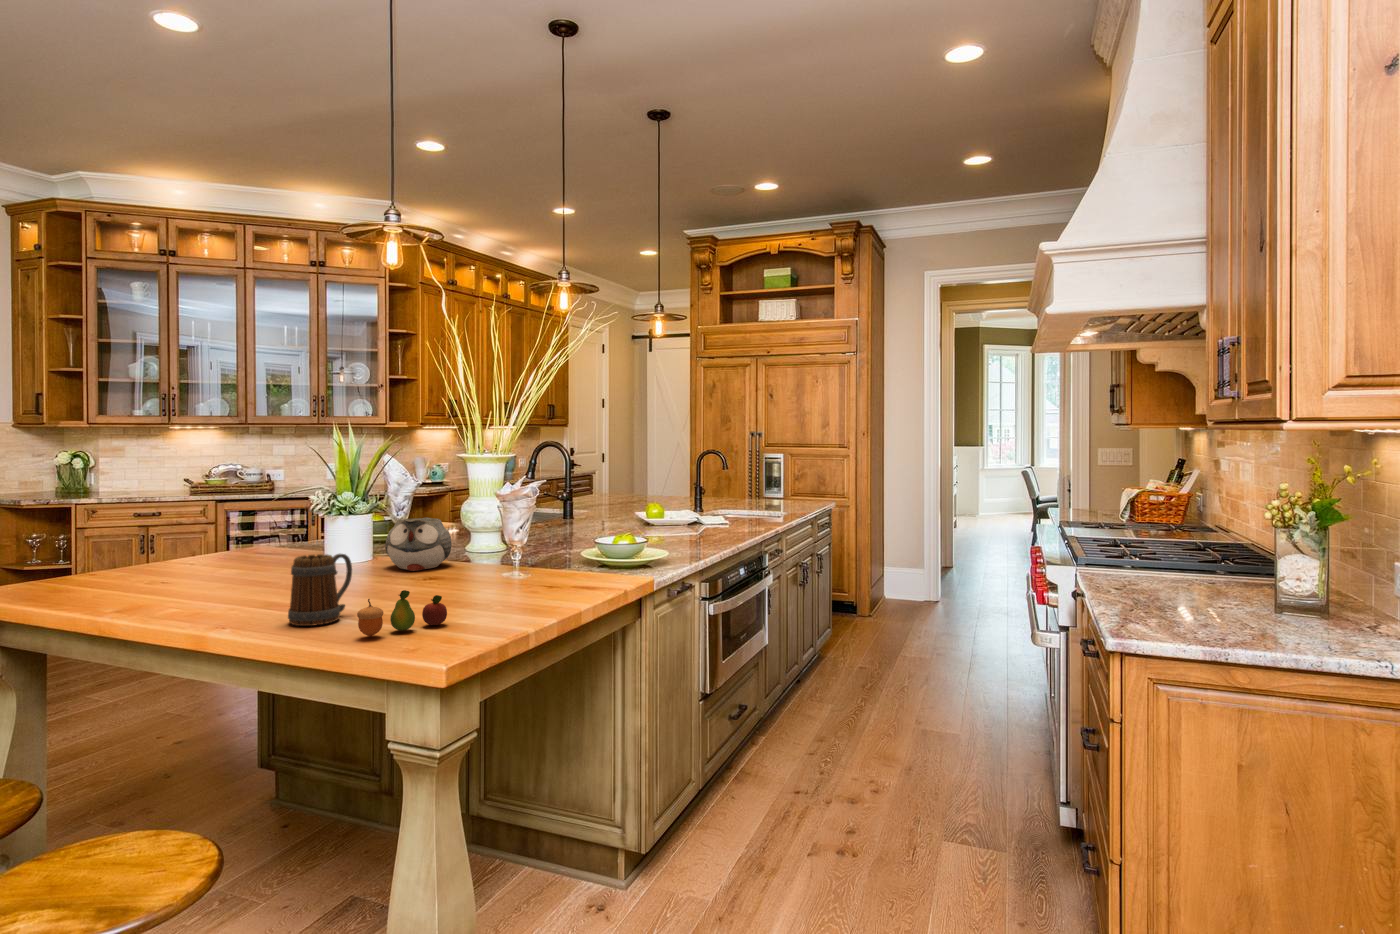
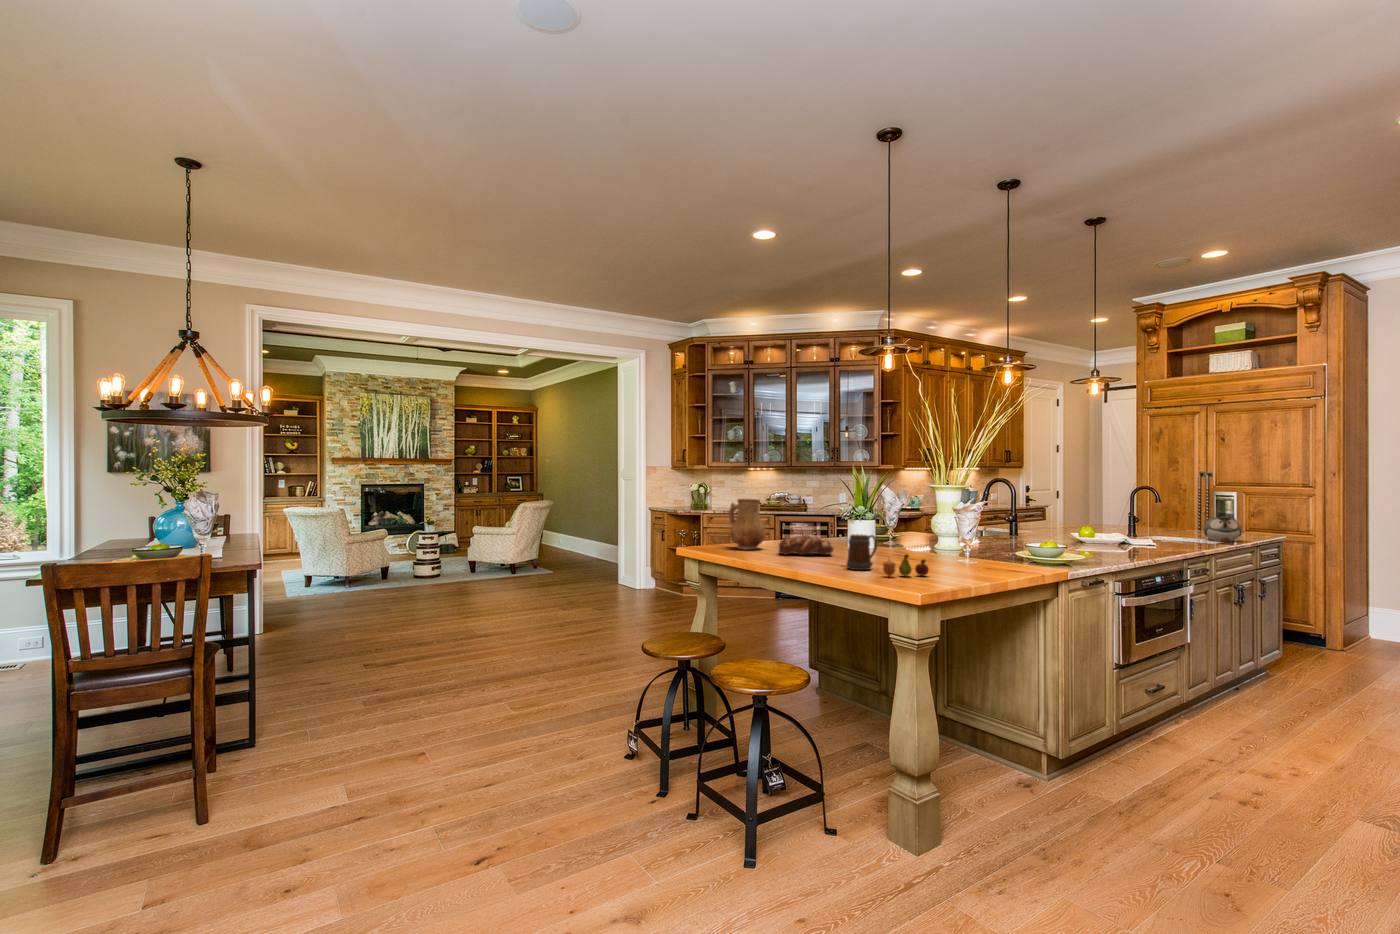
ceramic pitcher: none [44,488,134,592] -> present [729,499,766,550]
teapot: present [385,518,452,571] -> present [1203,516,1242,542]
bread loaf: none [155,553,277,597] -> present [779,535,834,555]

